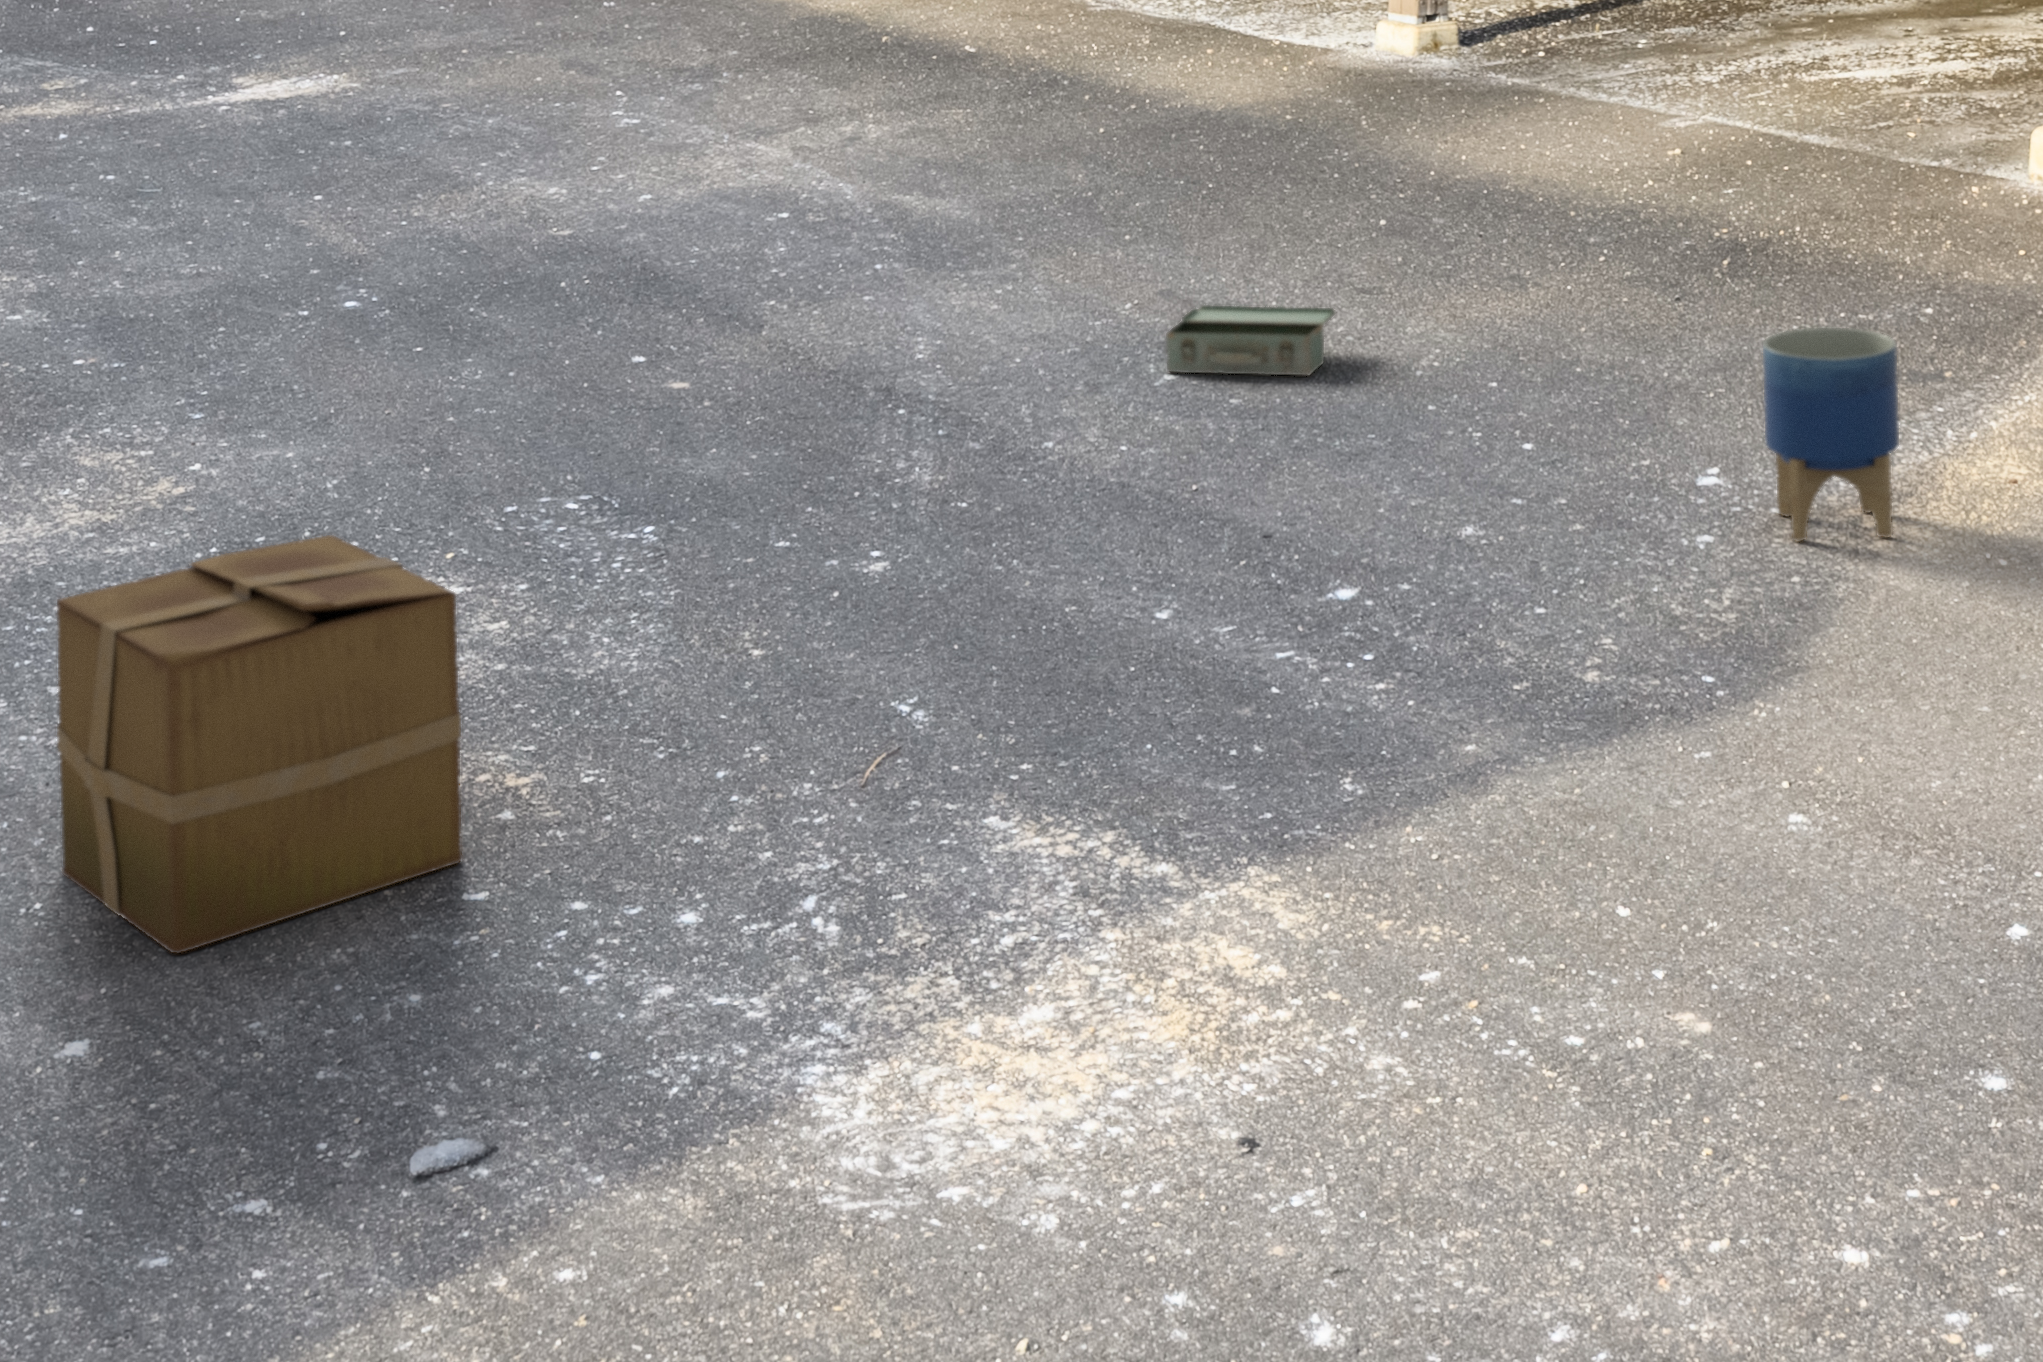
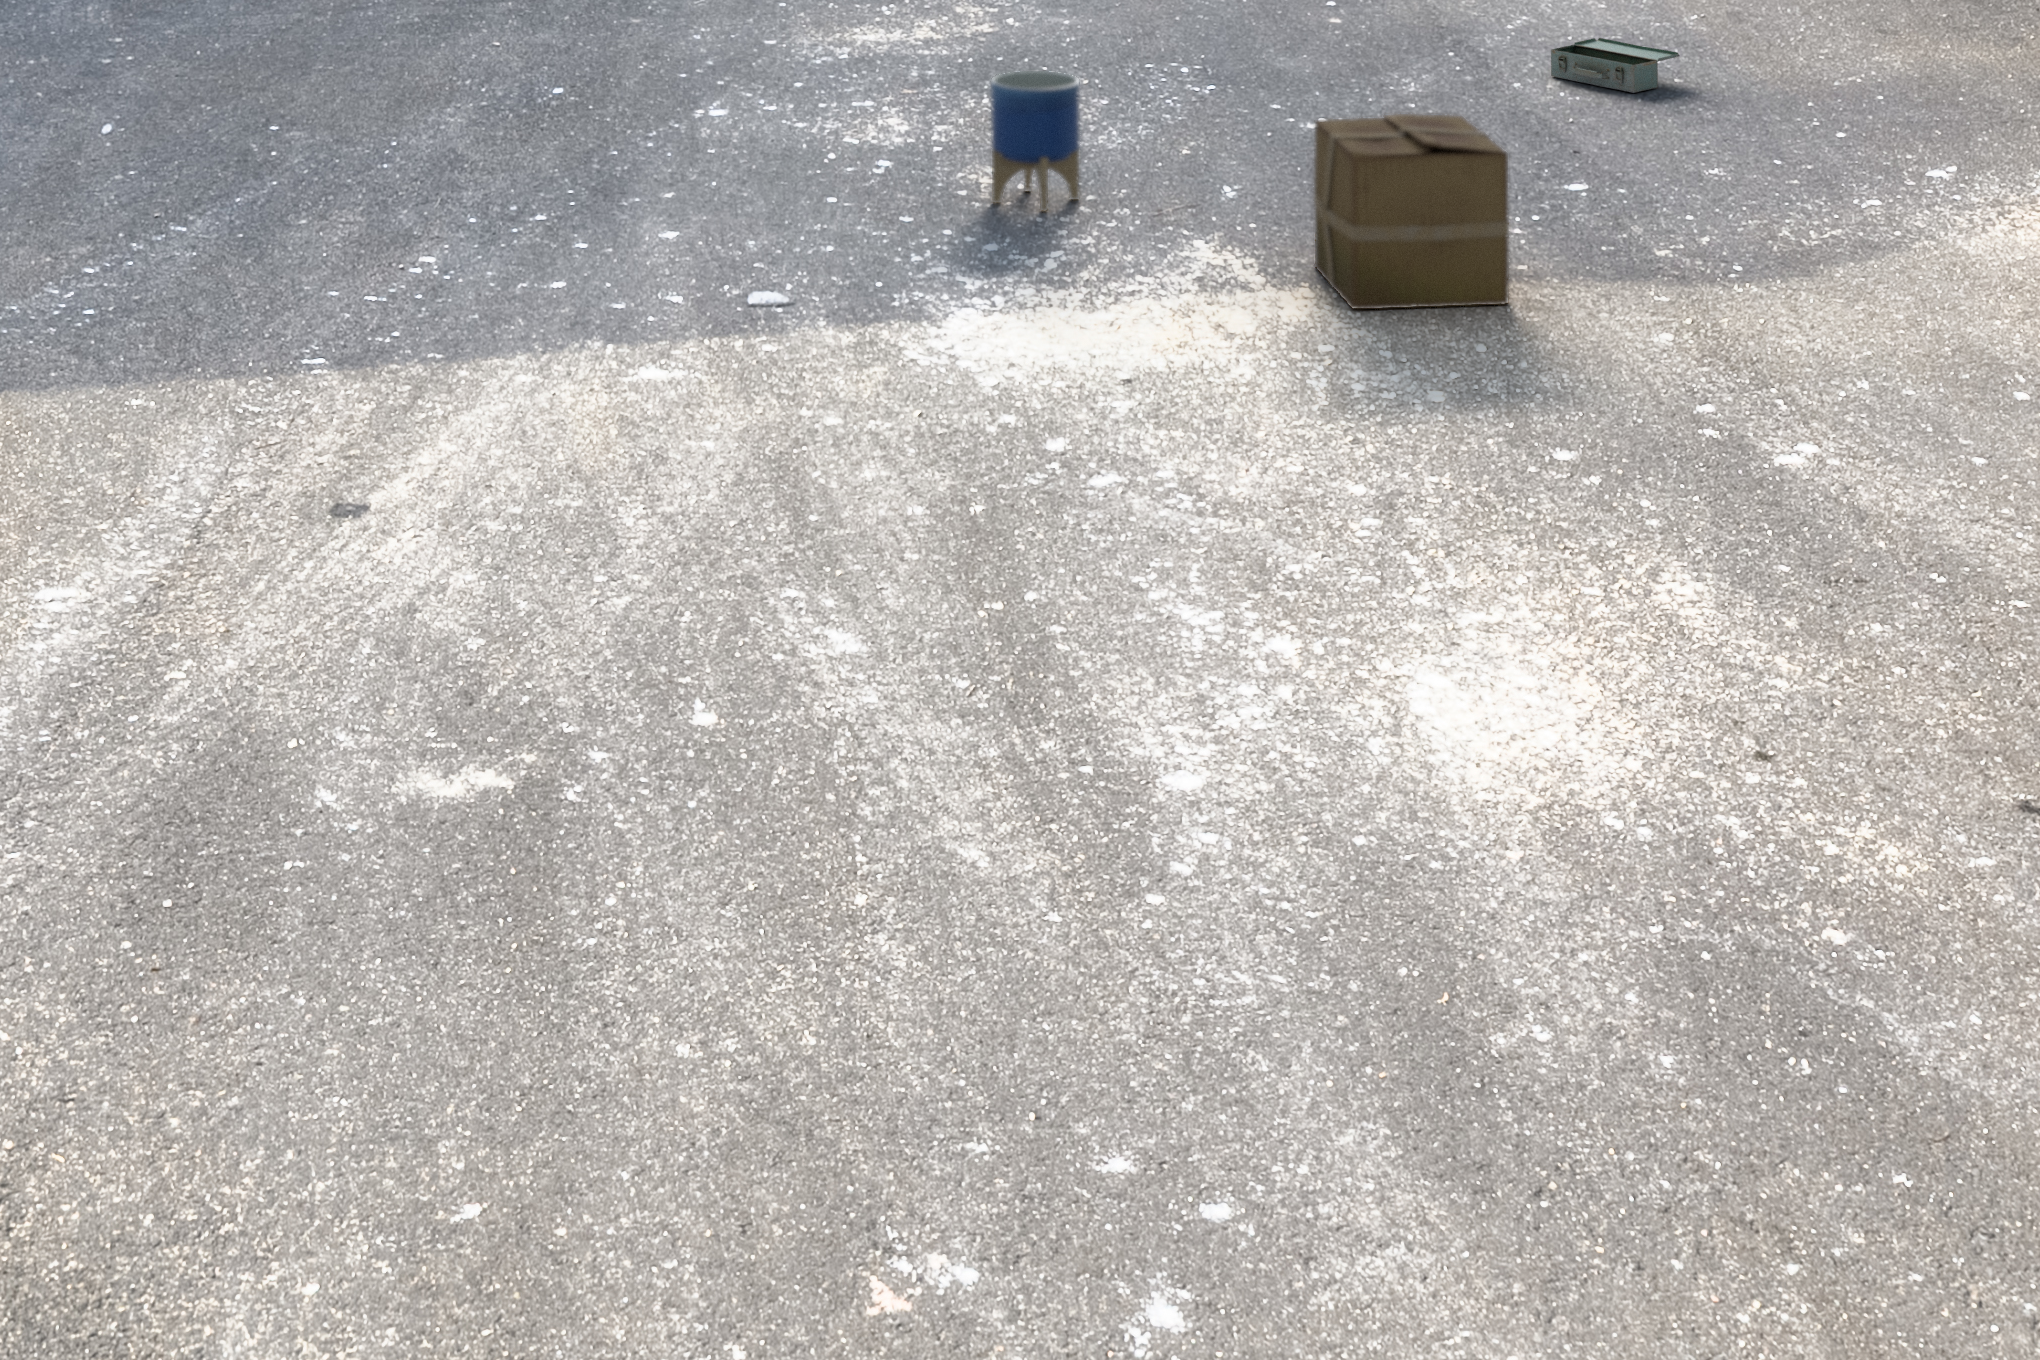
planter: present [1763,328,1899,542] -> present [991,71,1080,212]
cardboard box: present [57,535,462,953] -> present [1314,114,1509,309]

